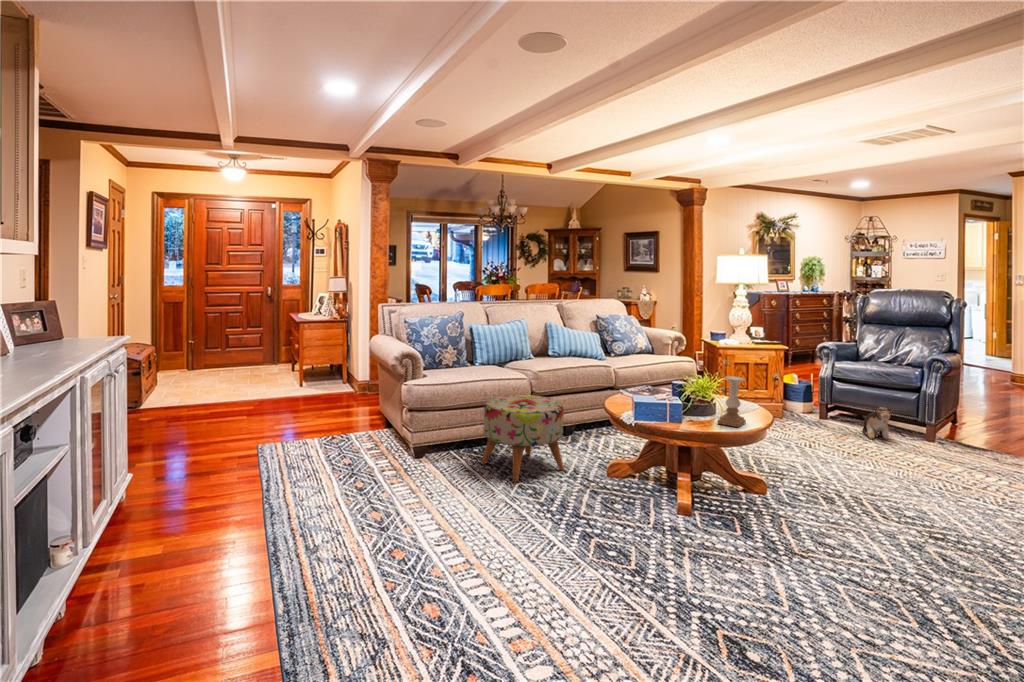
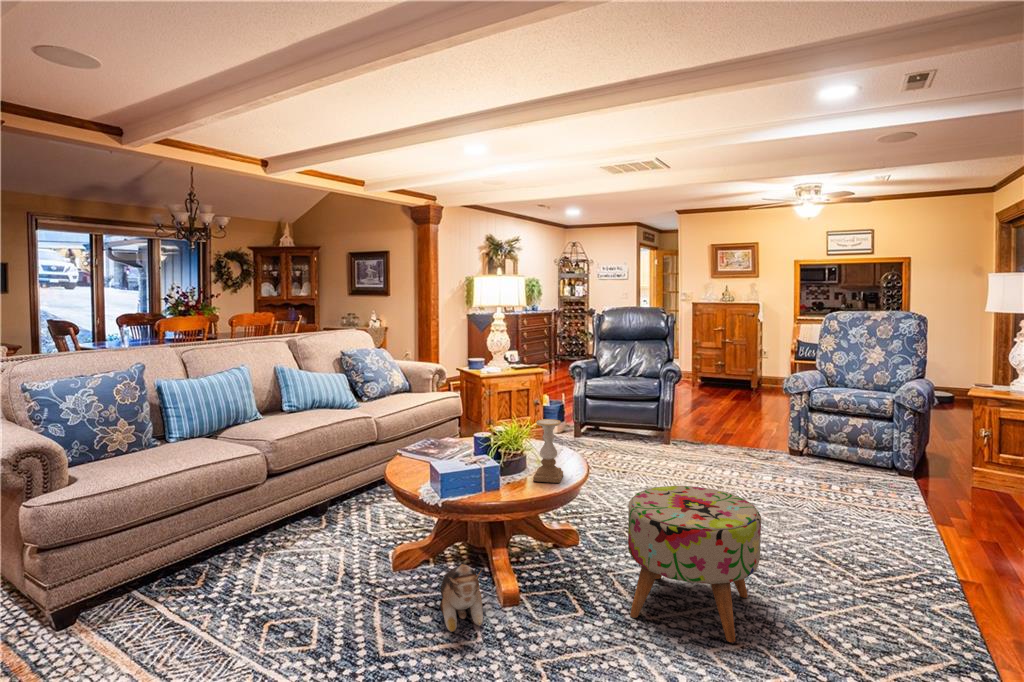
ottoman: present [481,395,564,482] -> present [628,486,761,643]
plush toy: present [862,407,893,439] -> present [440,564,483,632]

